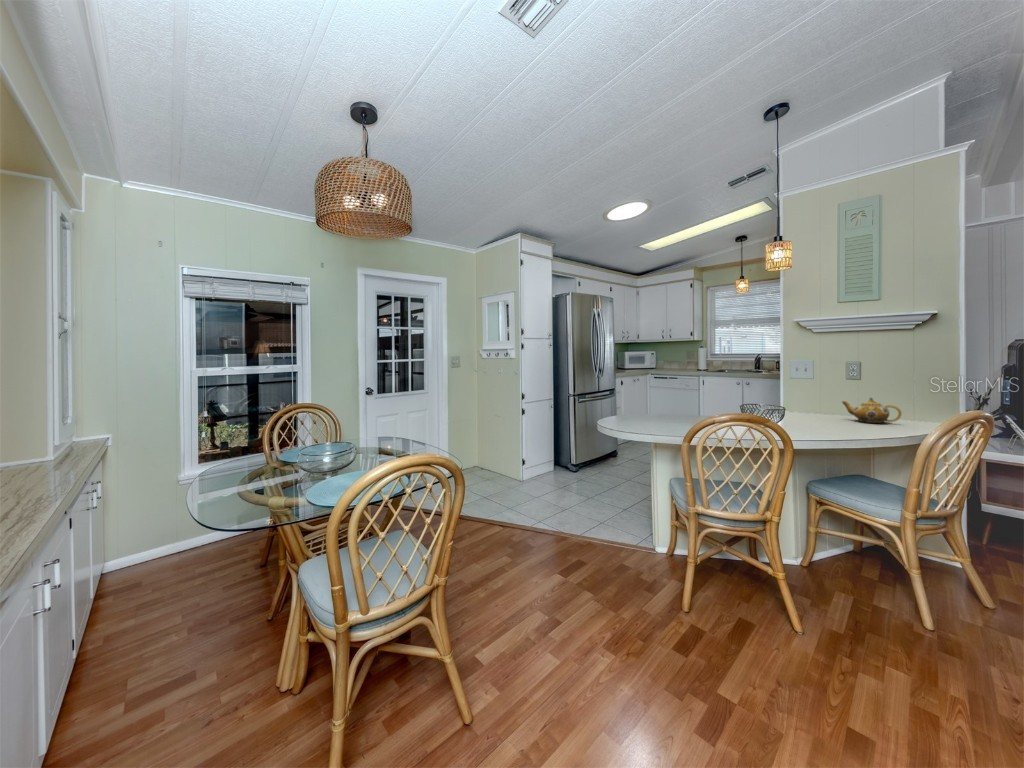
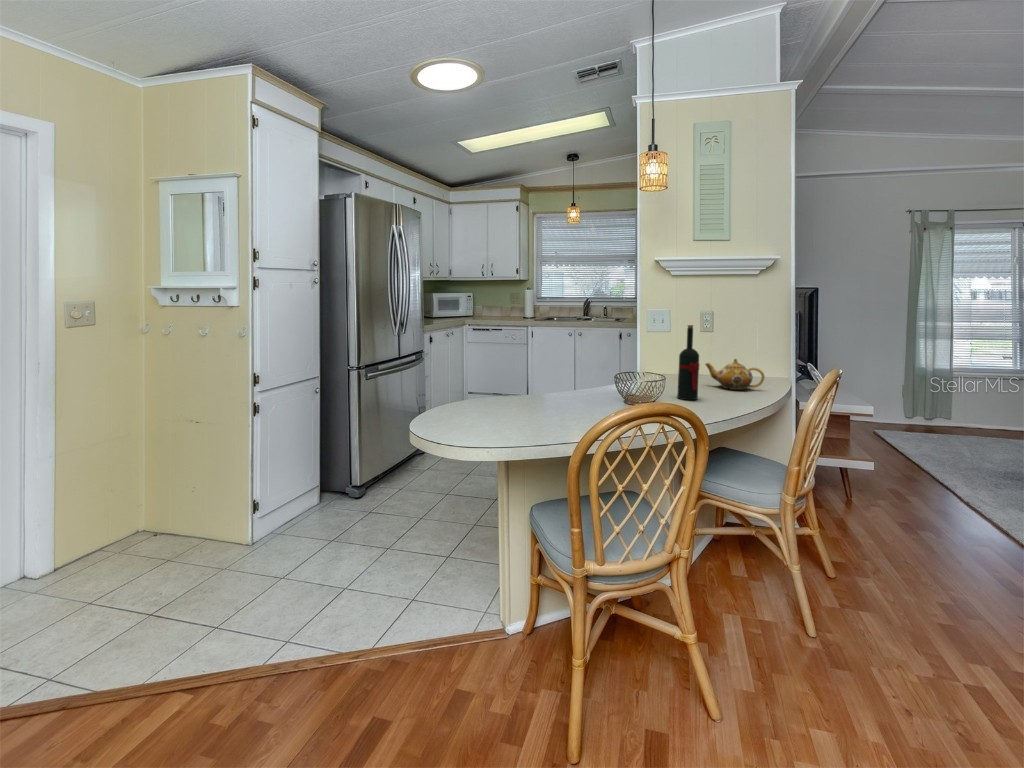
wine bottle: none [808,371,826,427] -> present [677,325,699,400]

